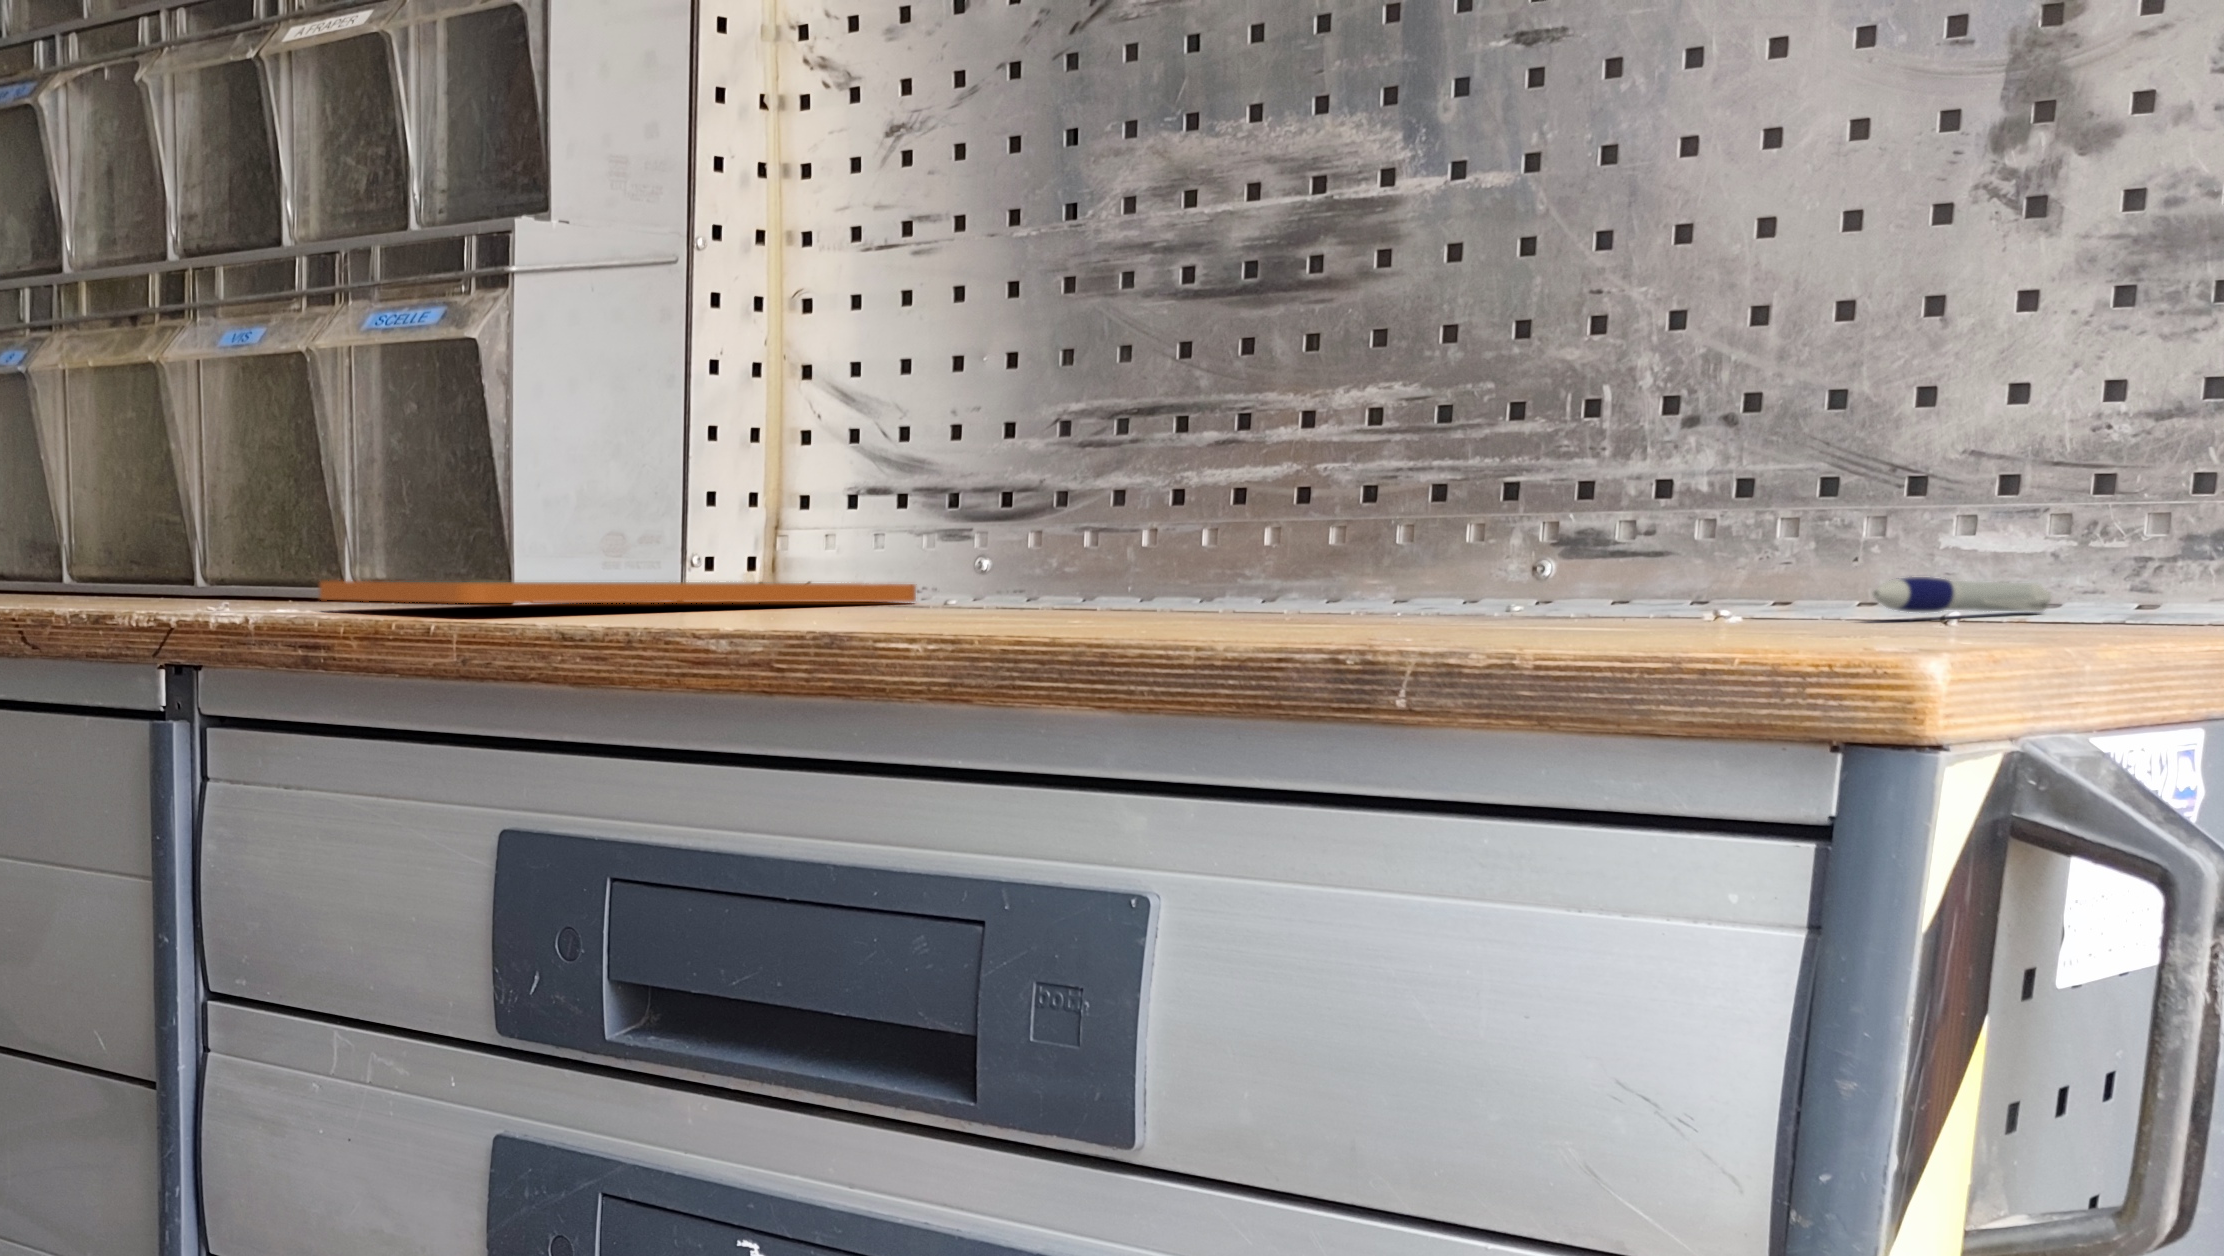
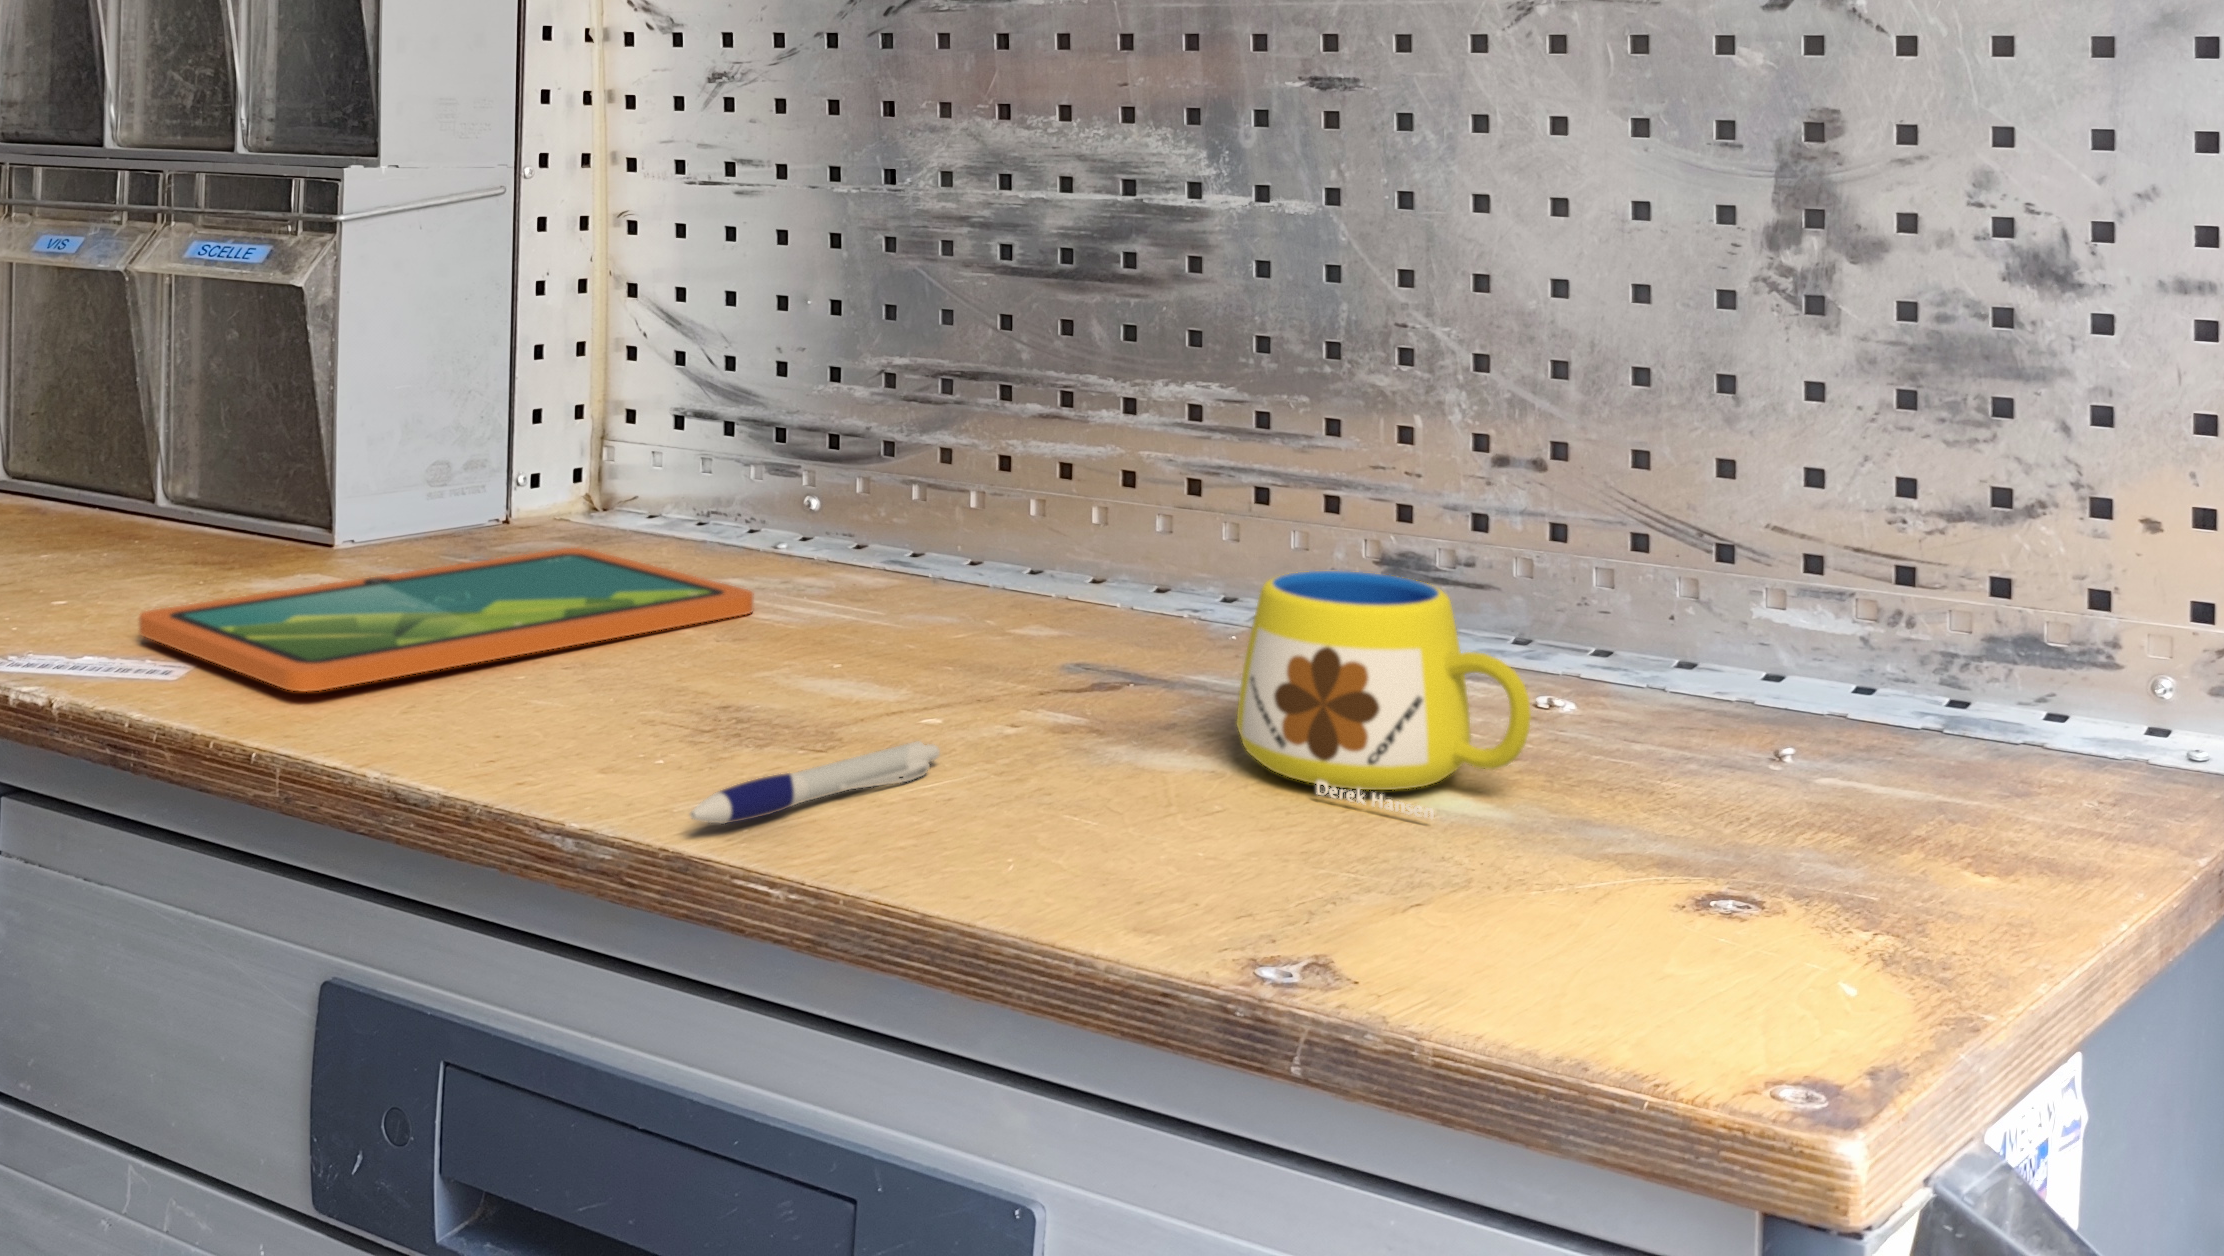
mug: none [1384,428,1681,619] -> present [1237,571,1531,818]
pen: present [1873,577,2051,612] -> present [689,741,940,824]

